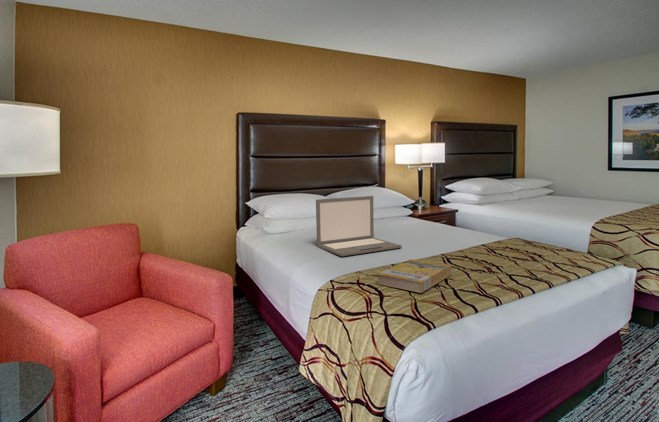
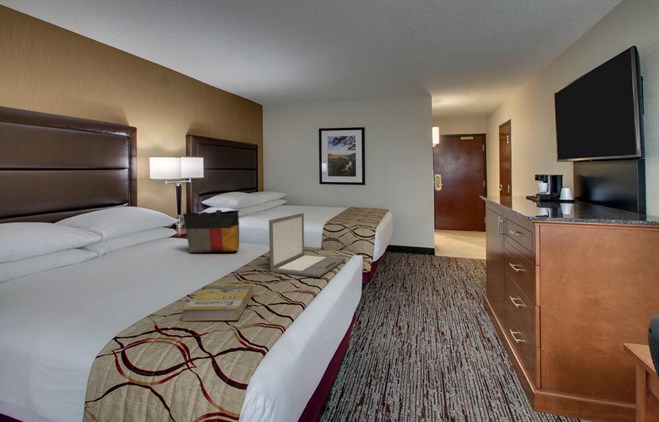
tote bag: none [410,194,463,236] -> present [183,210,239,253]
laptop: present [316,196,402,256] -> present [269,213,346,277]

